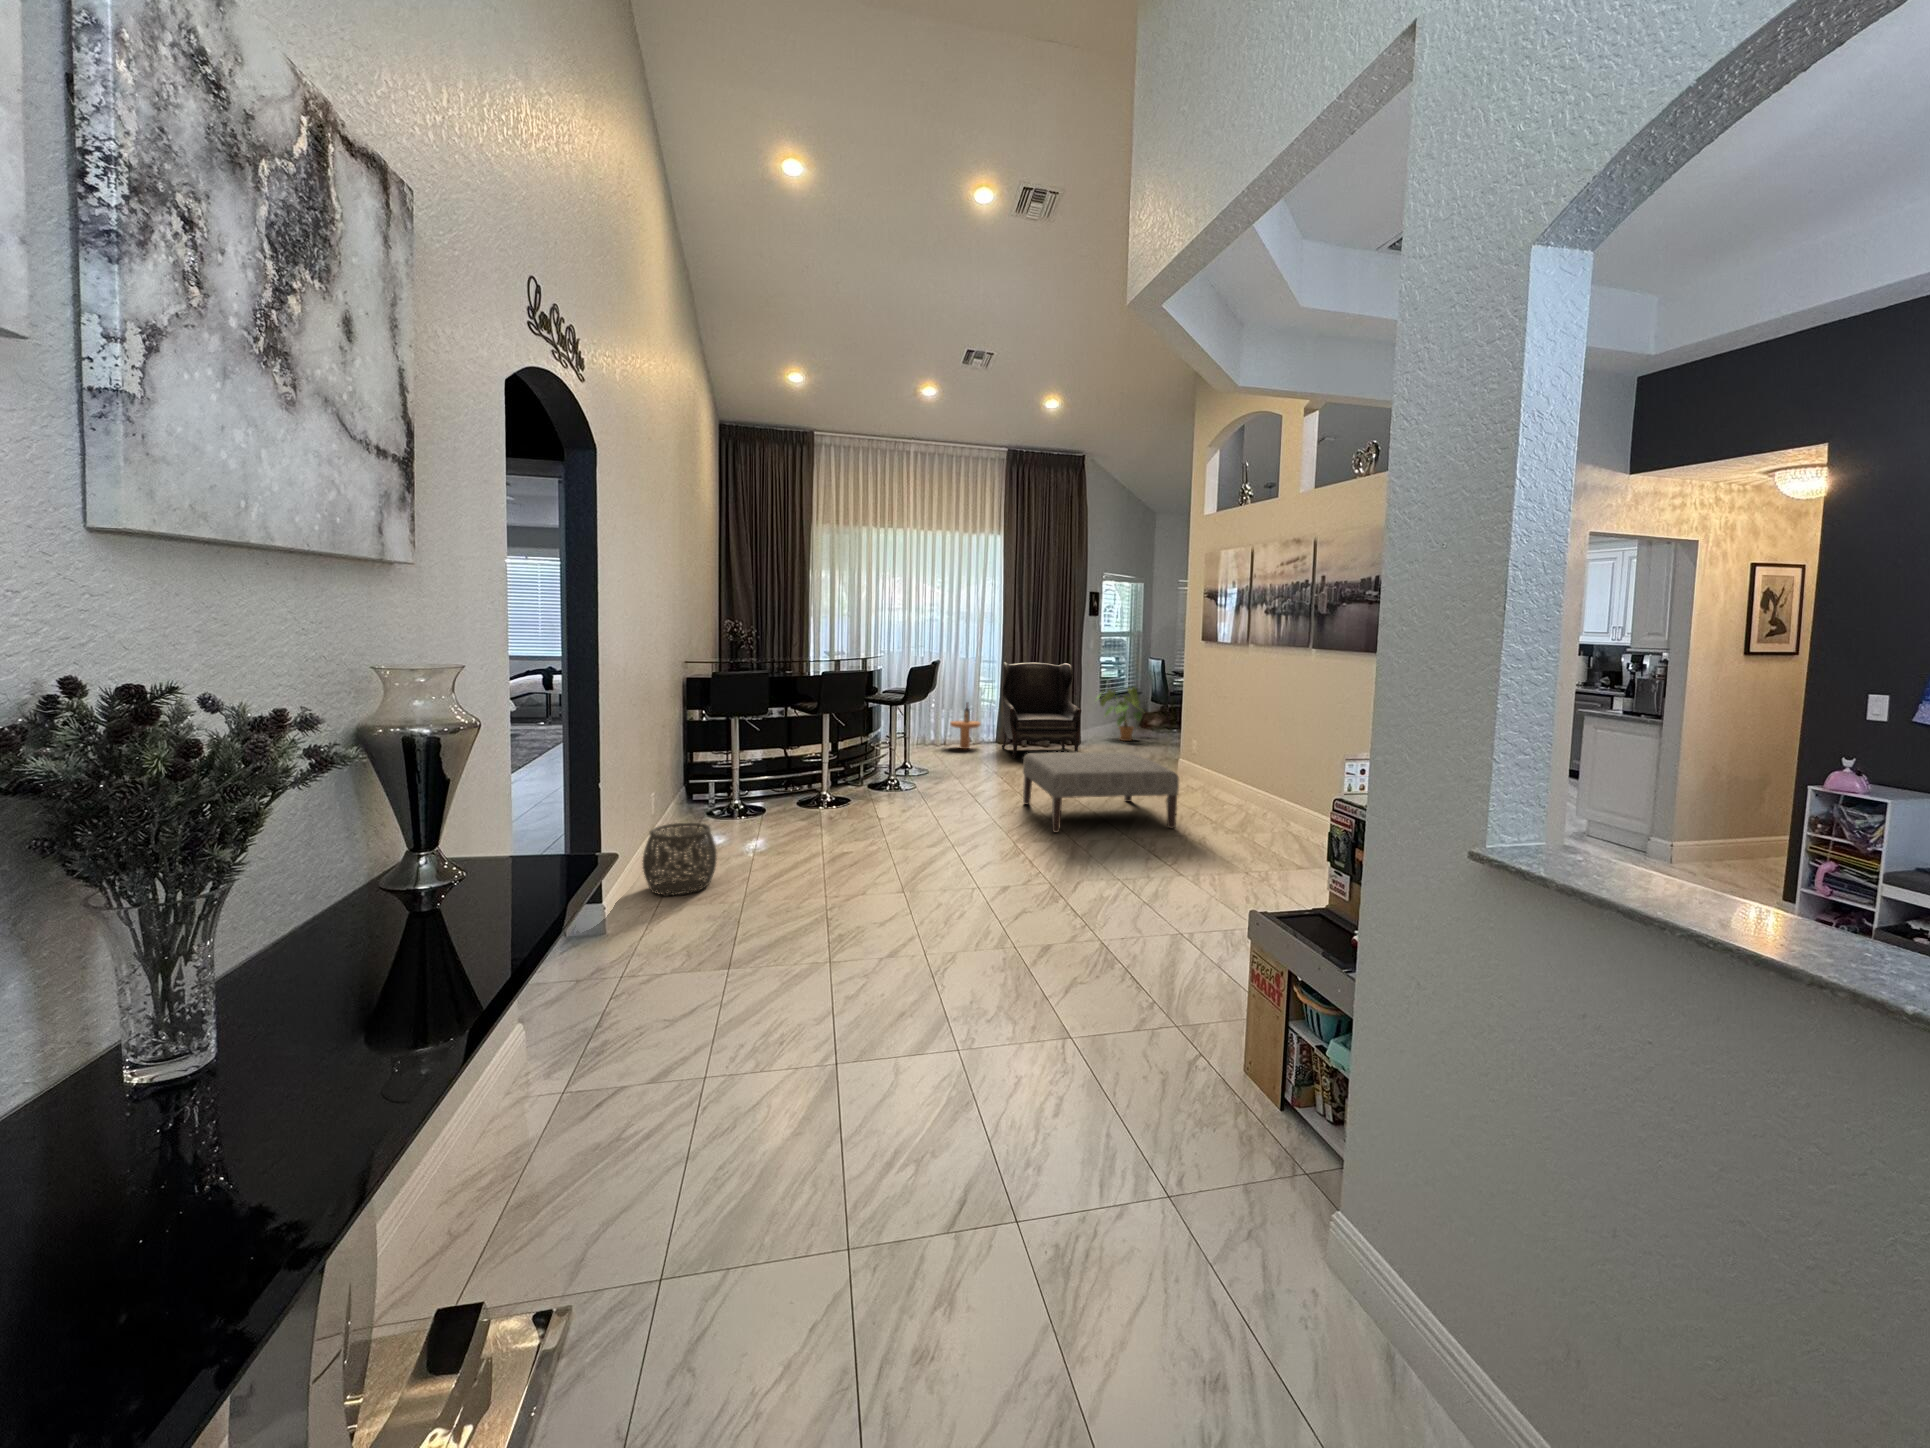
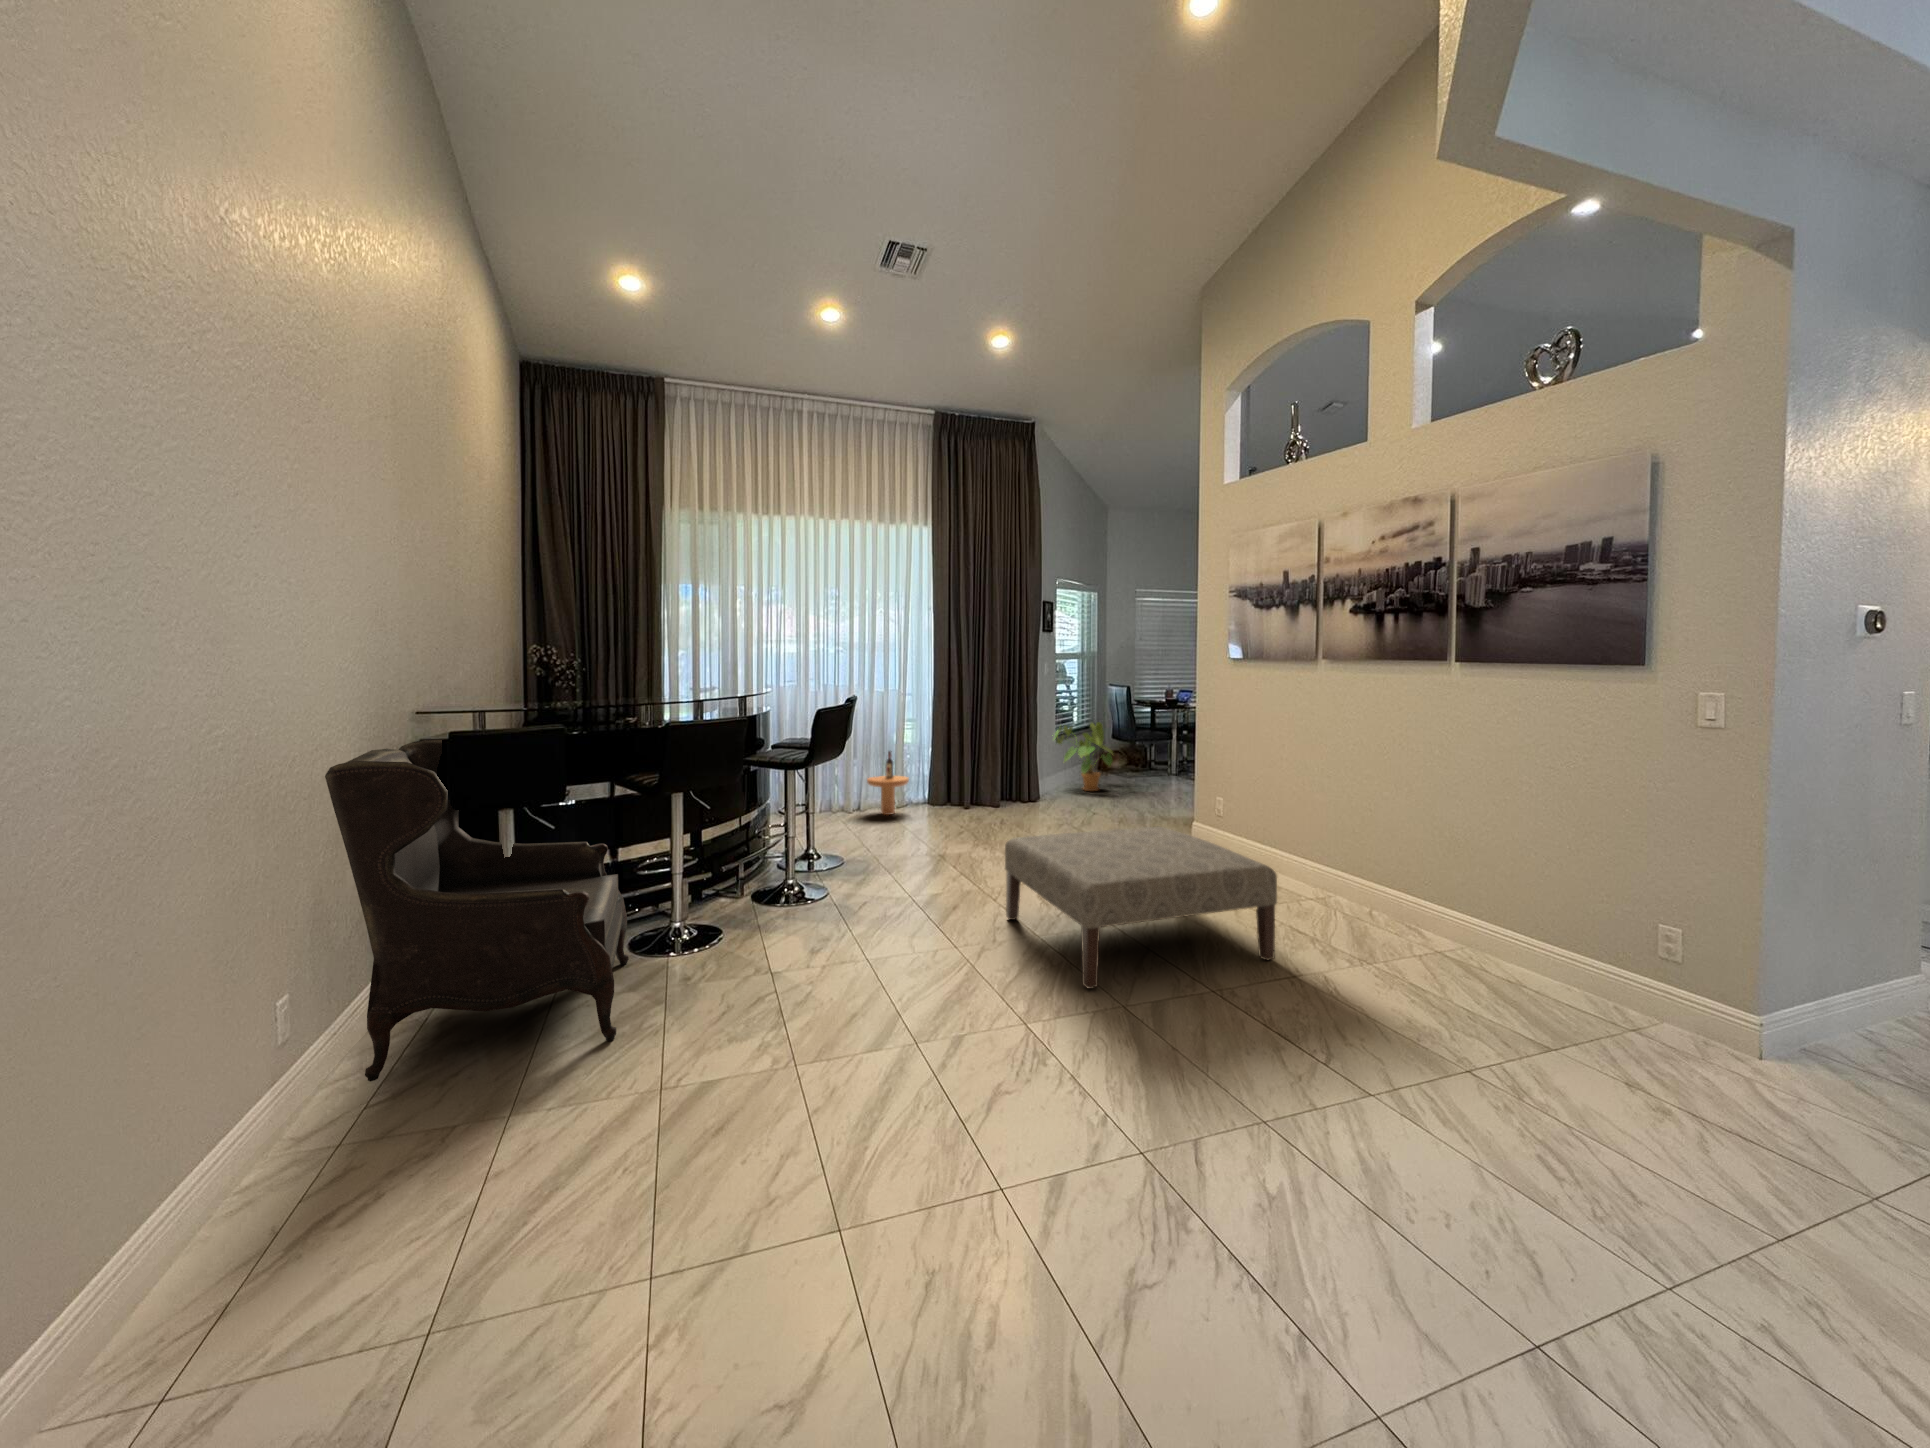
armchair: present [1002,662,1081,758] -> present [325,740,629,1082]
woven basket: present [643,823,717,896] -> none [100,1114,361,1372]

